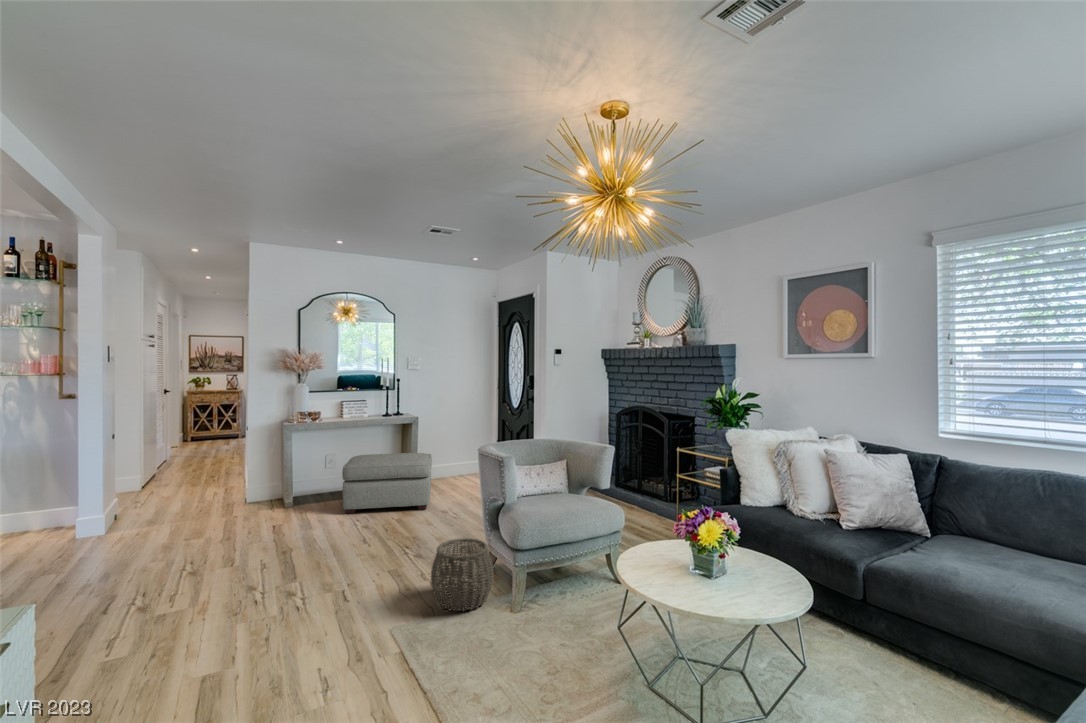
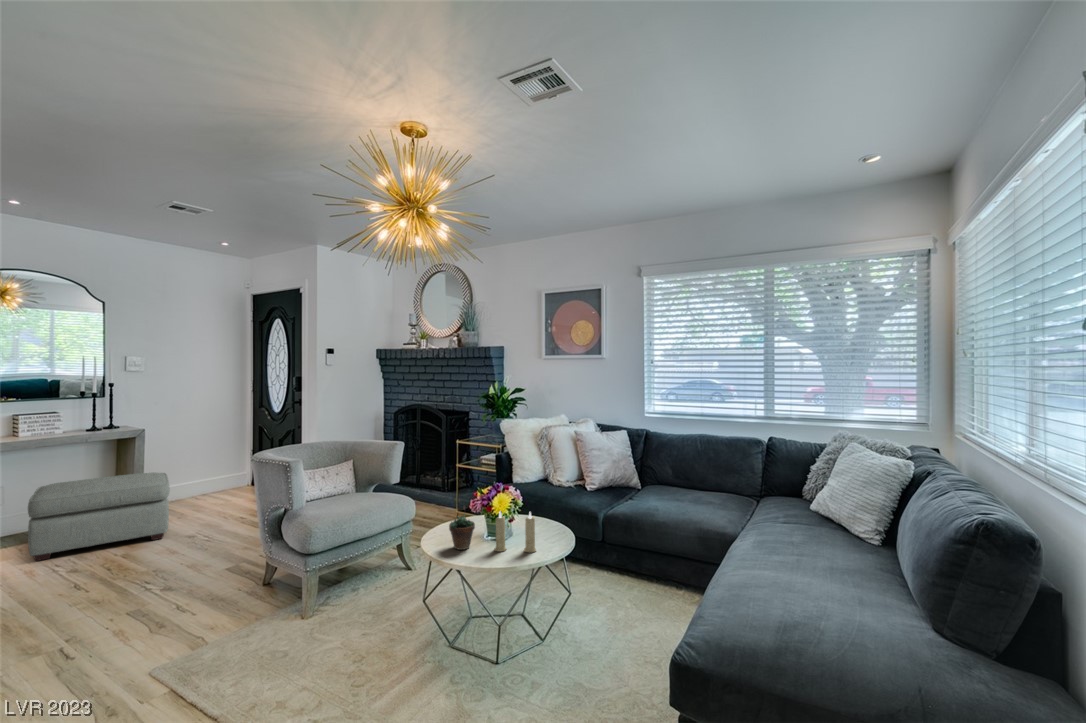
succulent plant: none [649,528,679,580] -> present [449,507,475,550]
woven basket: present [431,538,493,611] -> none [199,554,279,635]
candle: none [701,540,756,603] -> present [494,512,536,552]

